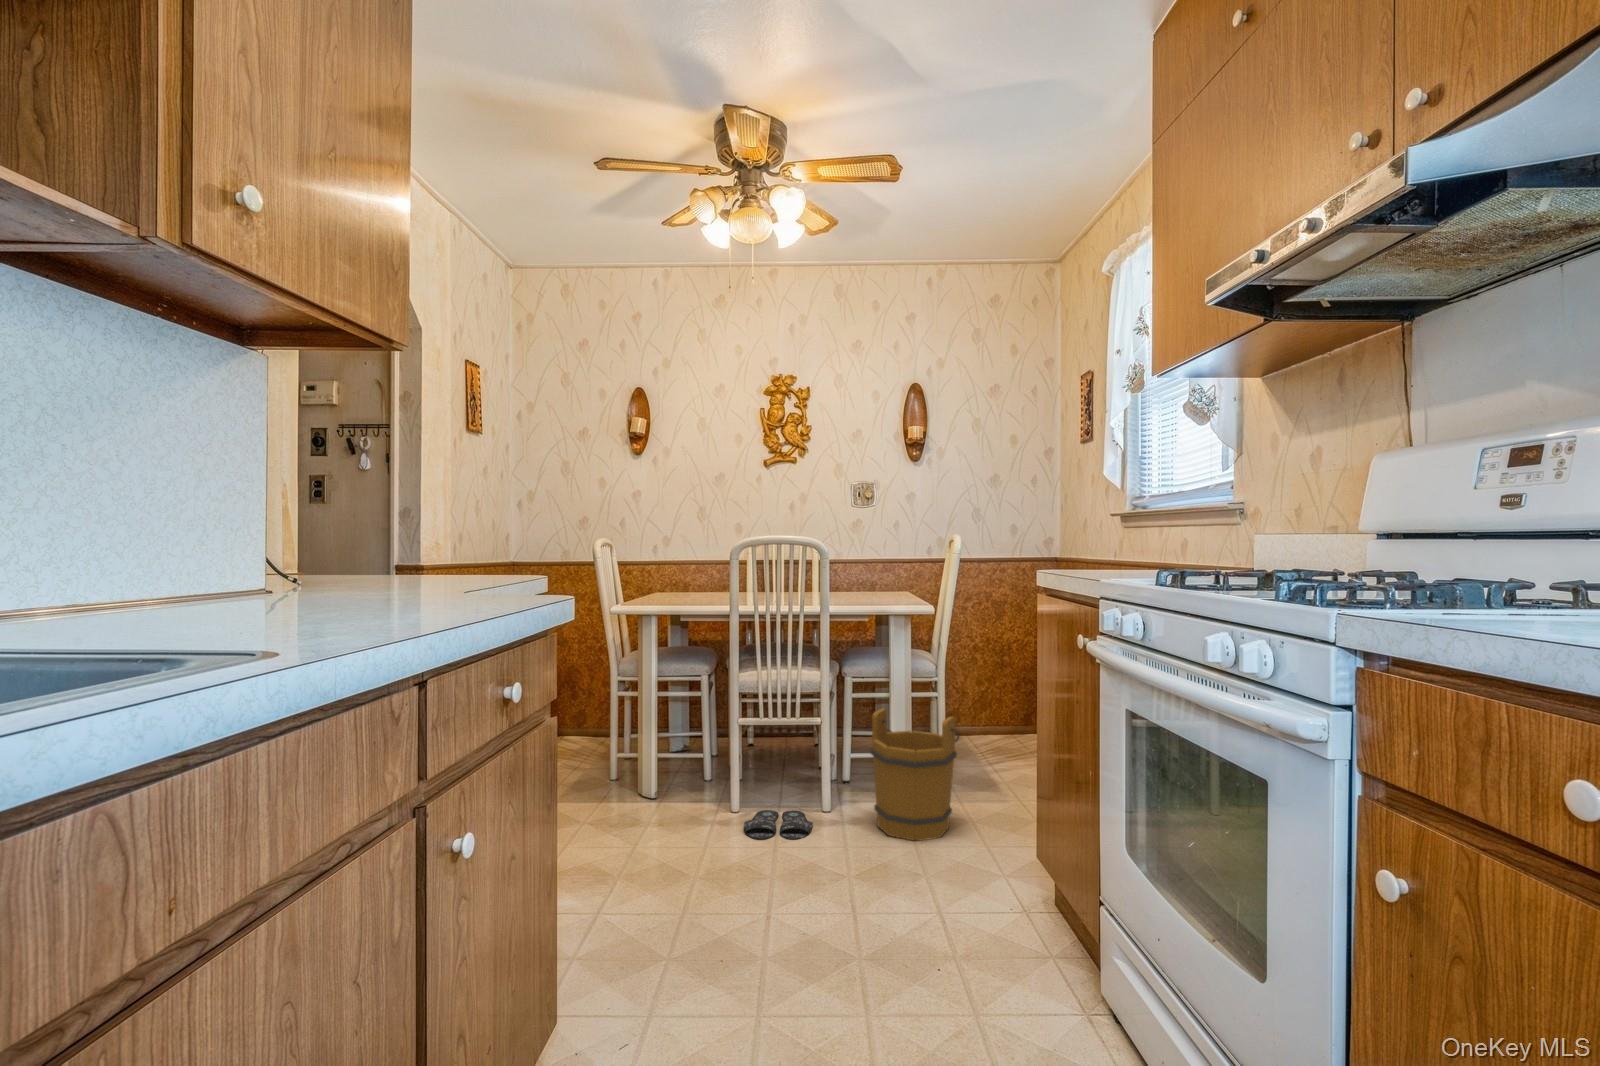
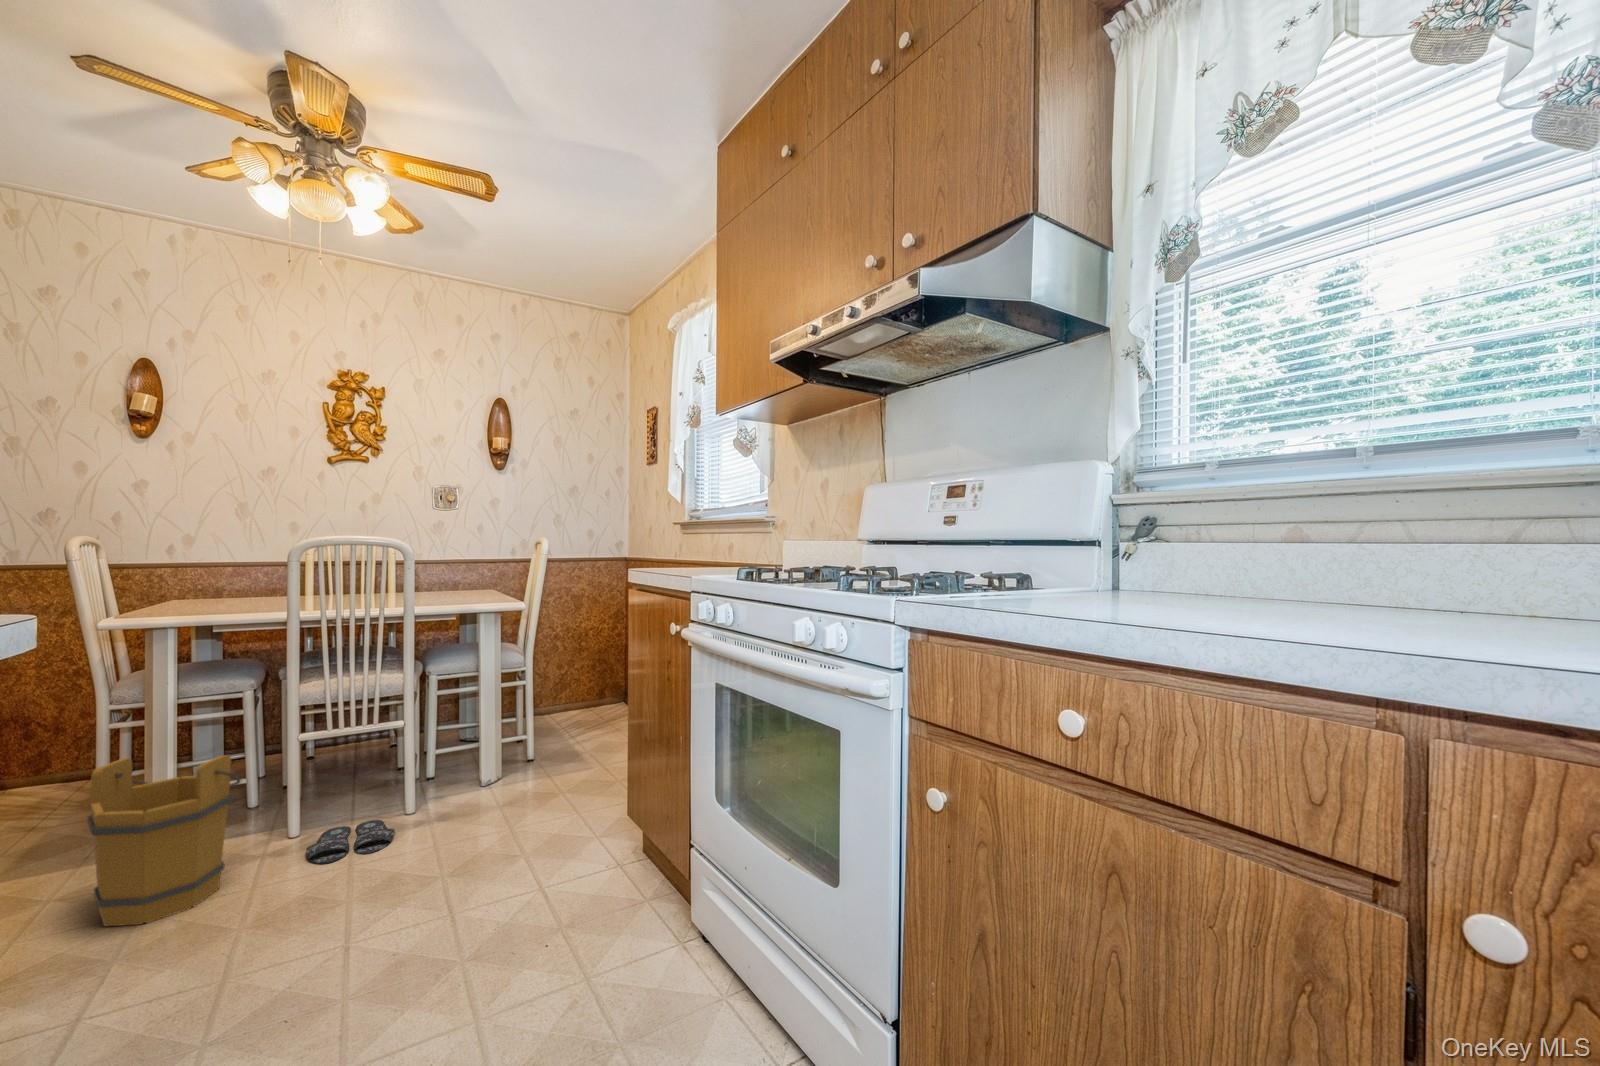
bucket: present [871,709,959,841] -> present [88,755,240,926]

